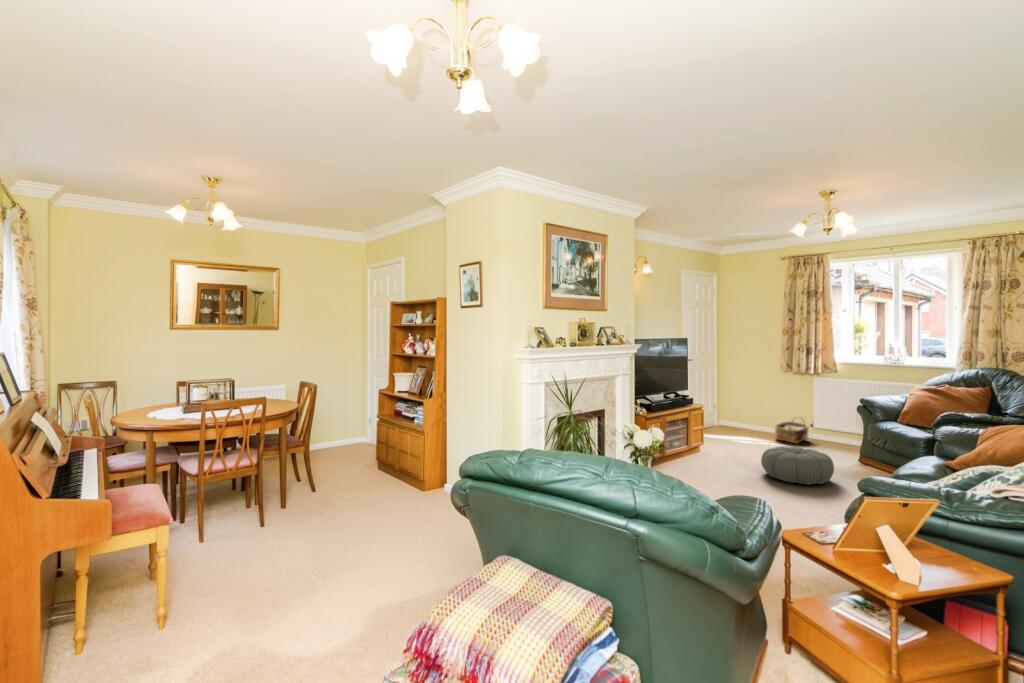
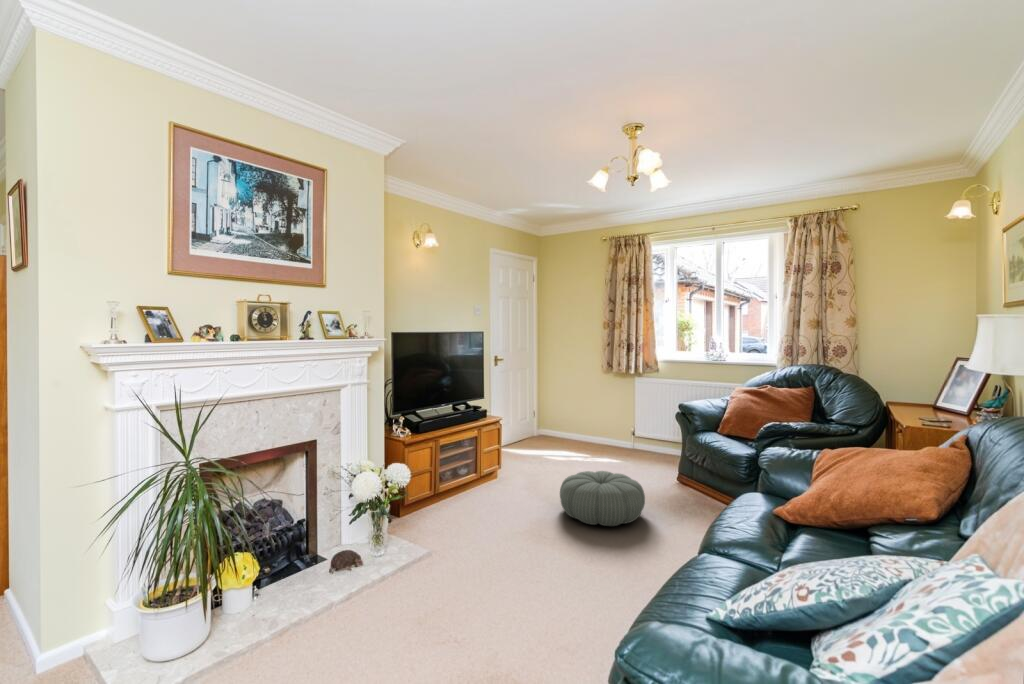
woven basket: present [775,421,808,443] -> none [594,424,630,456]

